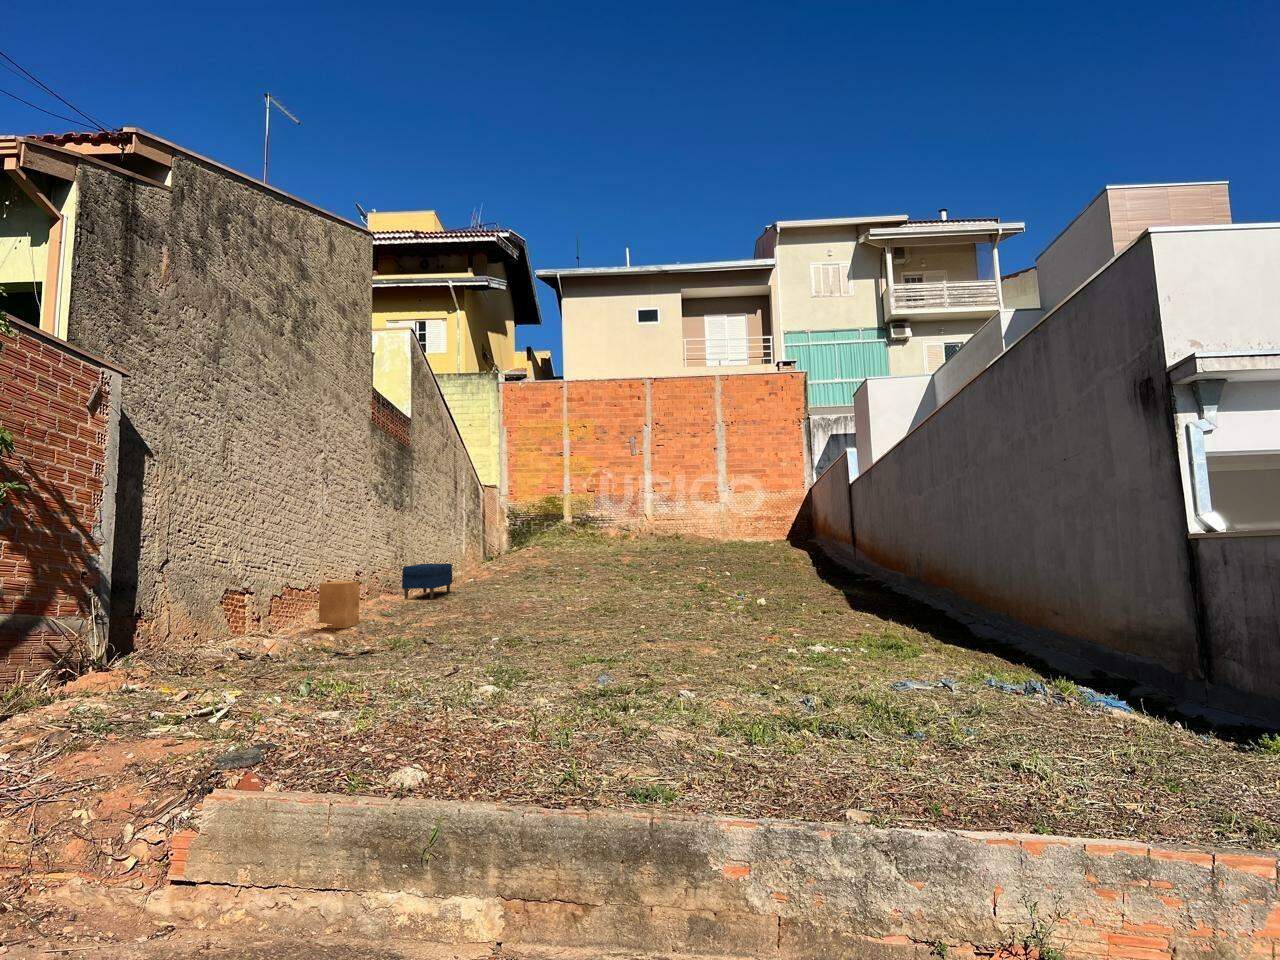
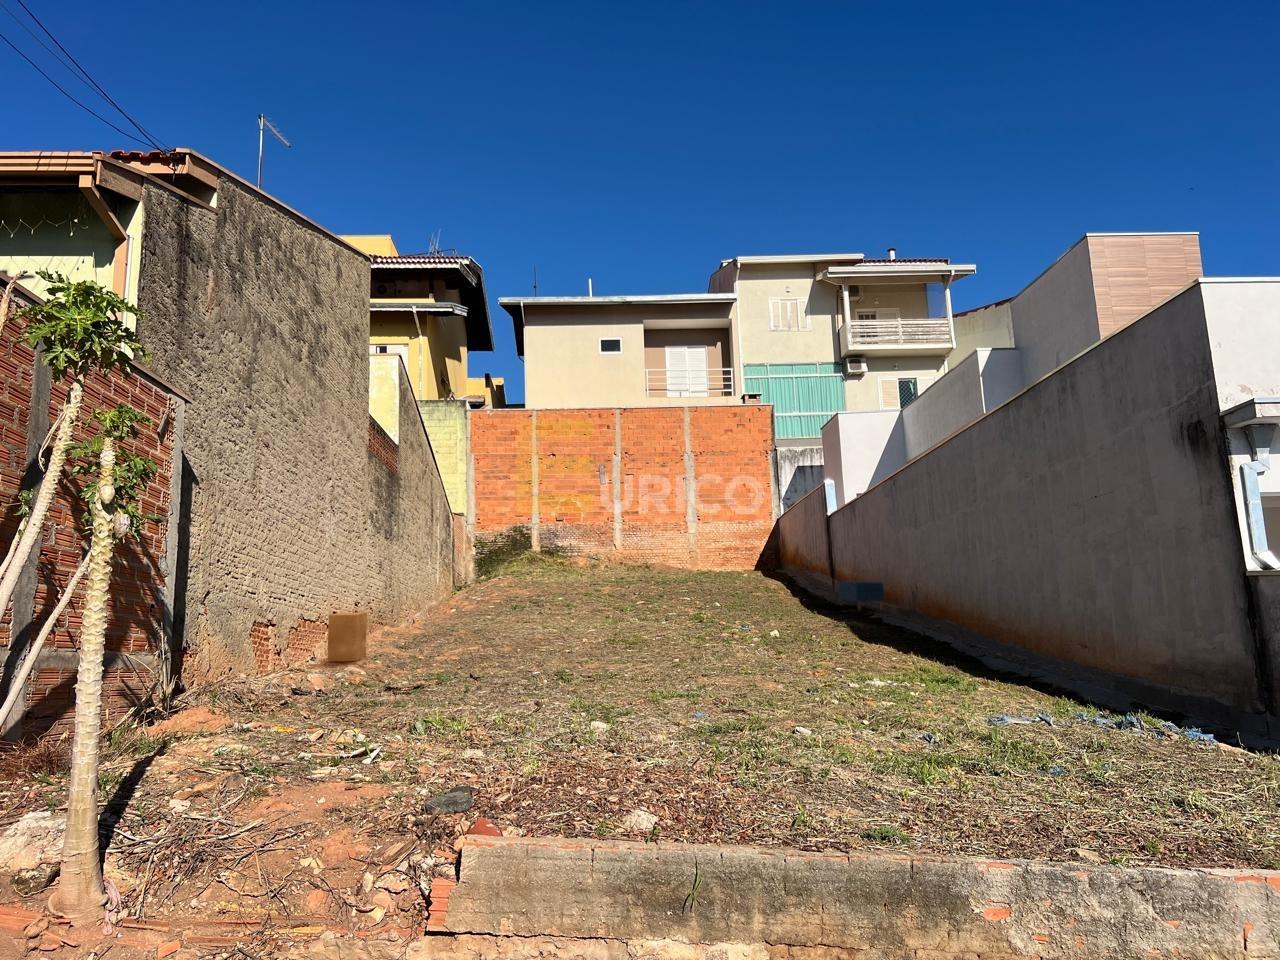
bench: present [402,564,452,599] -> present [838,581,884,610]

